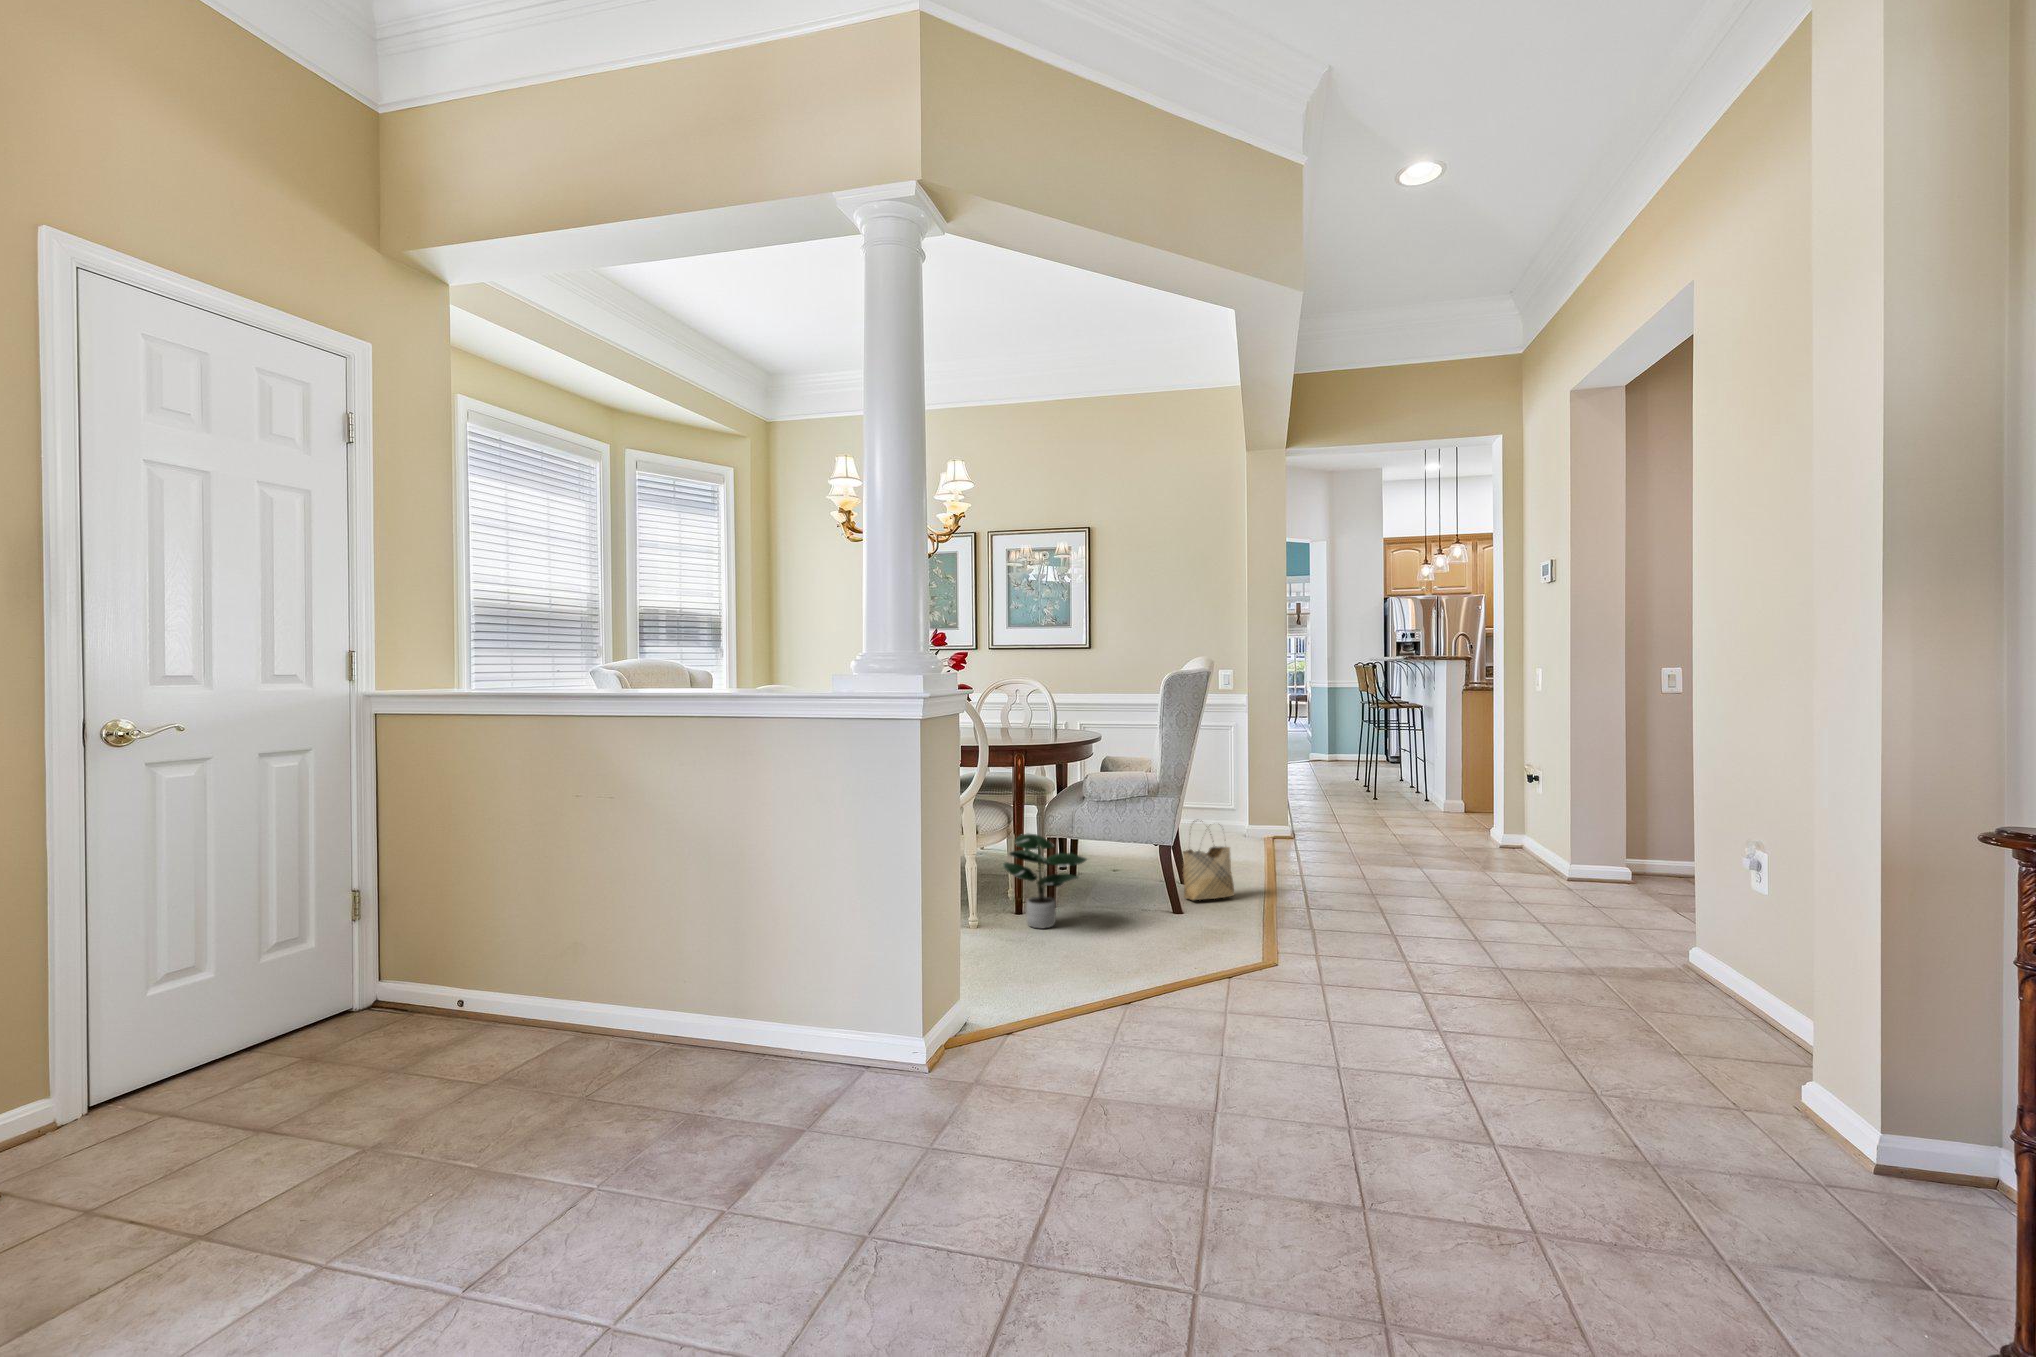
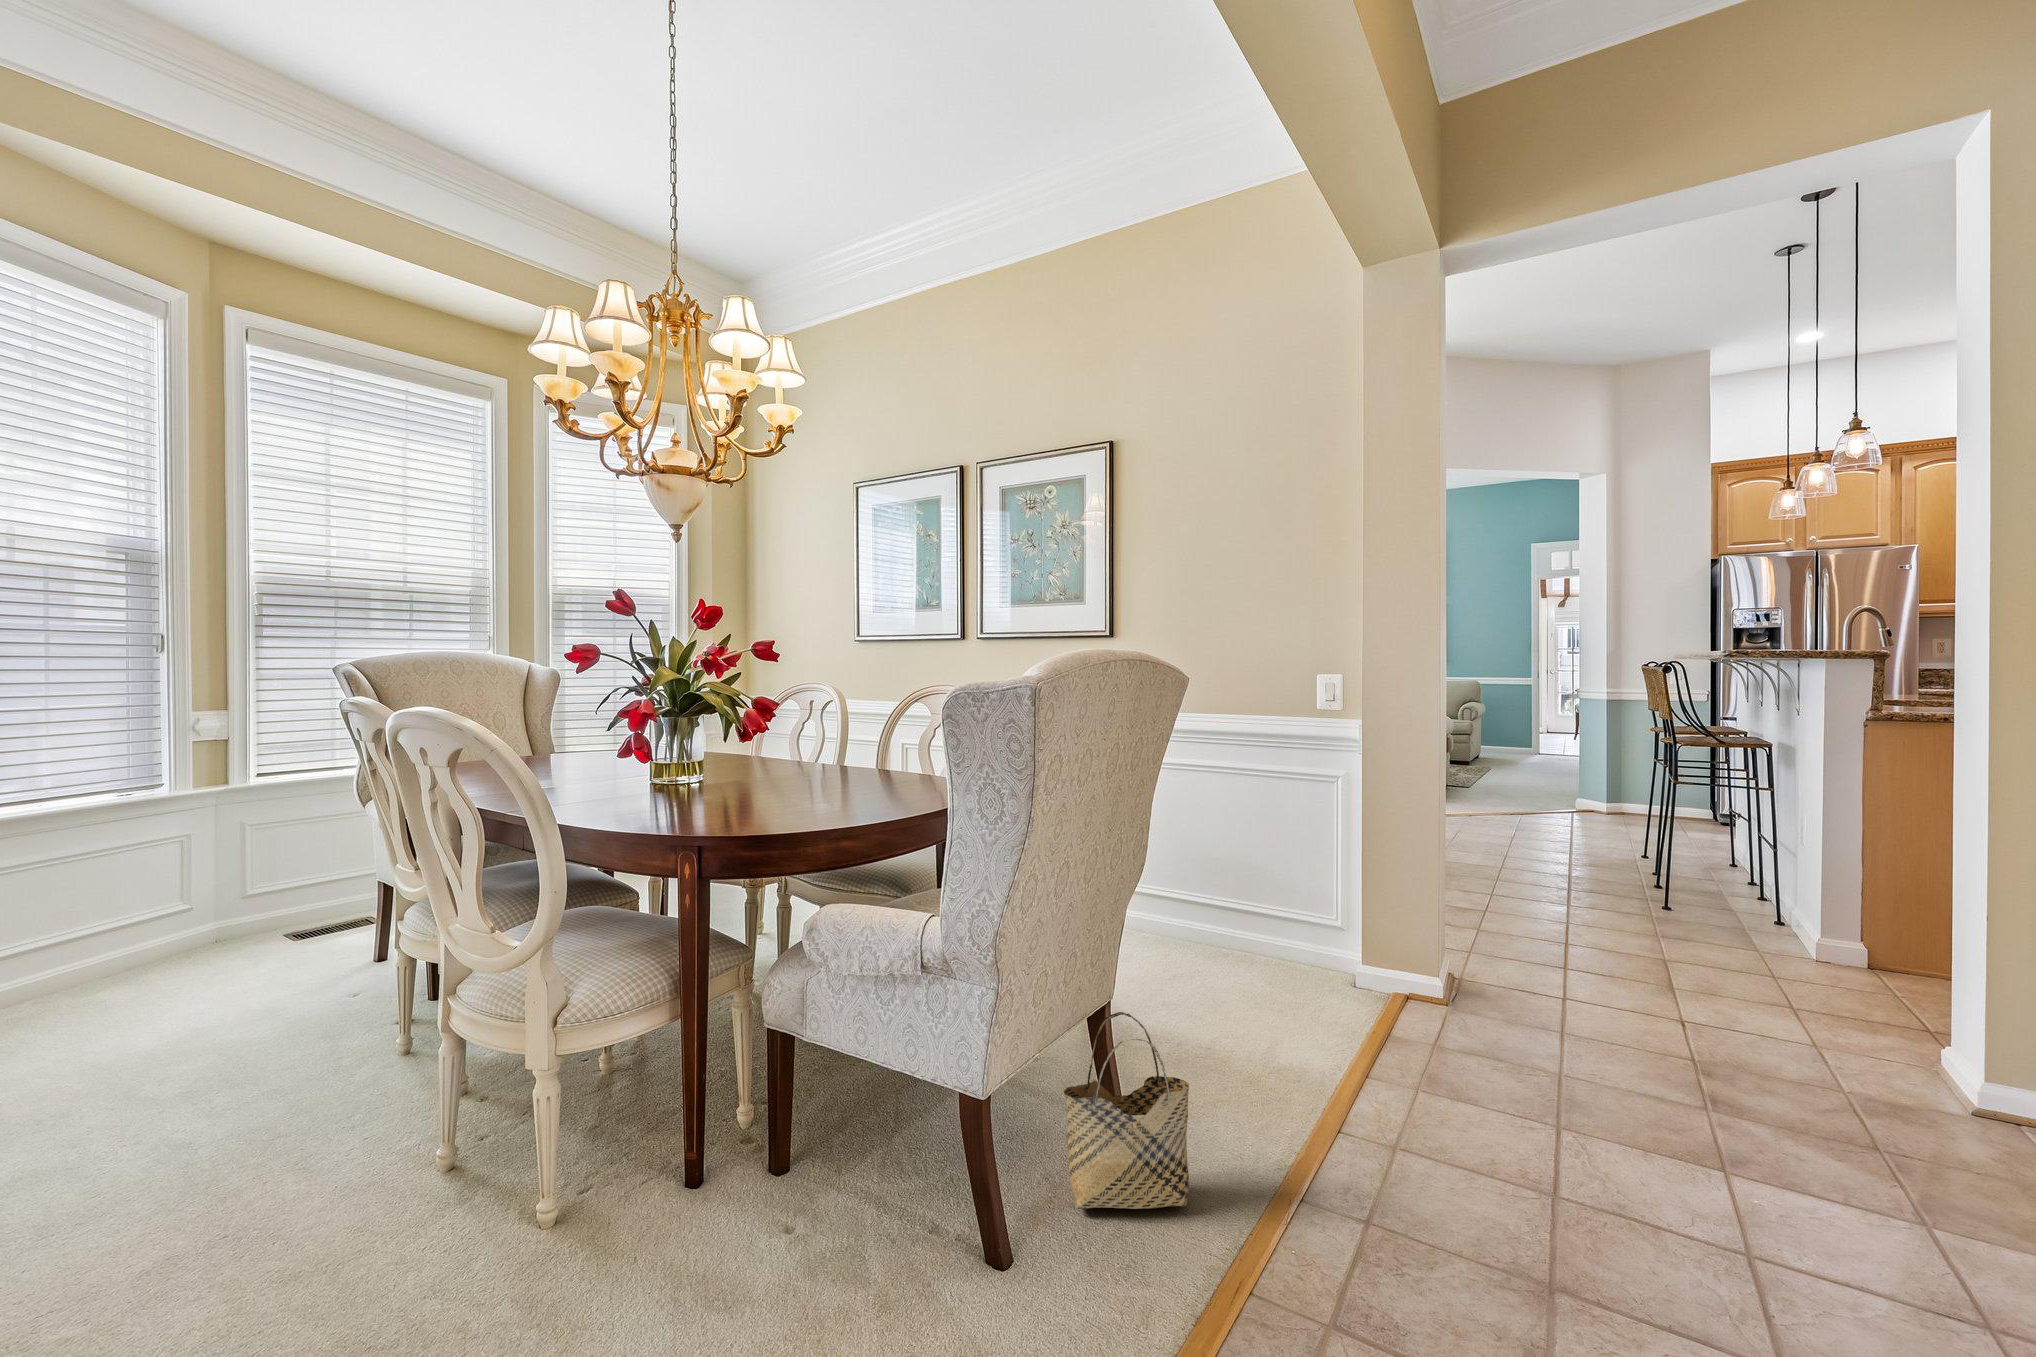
potted plant: present [1003,834,1087,928] -> none [578,1023,778,1266]

